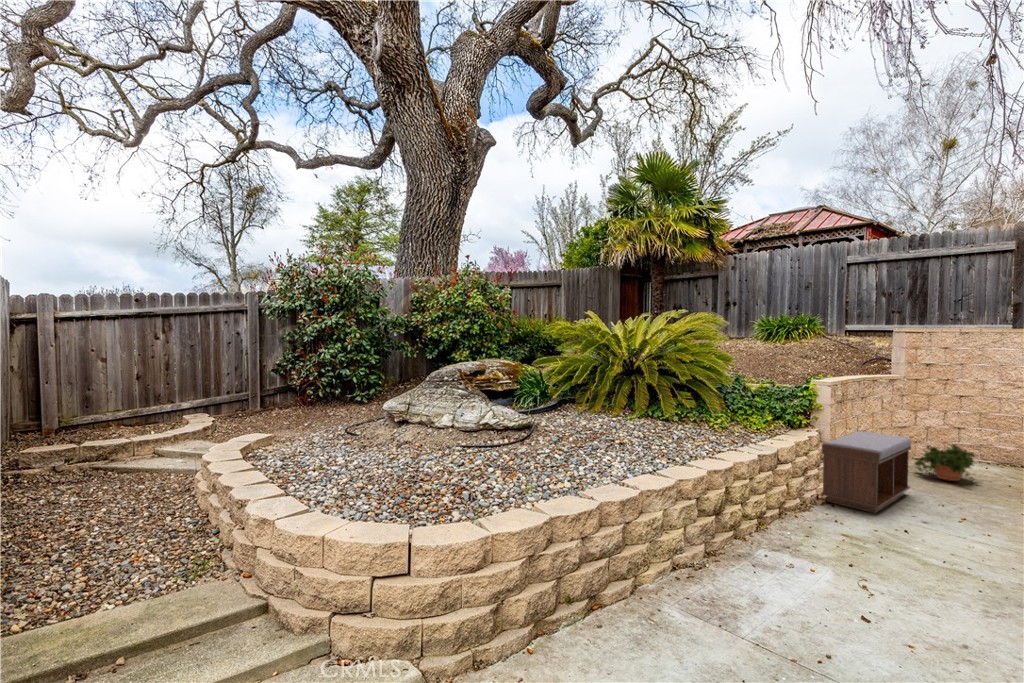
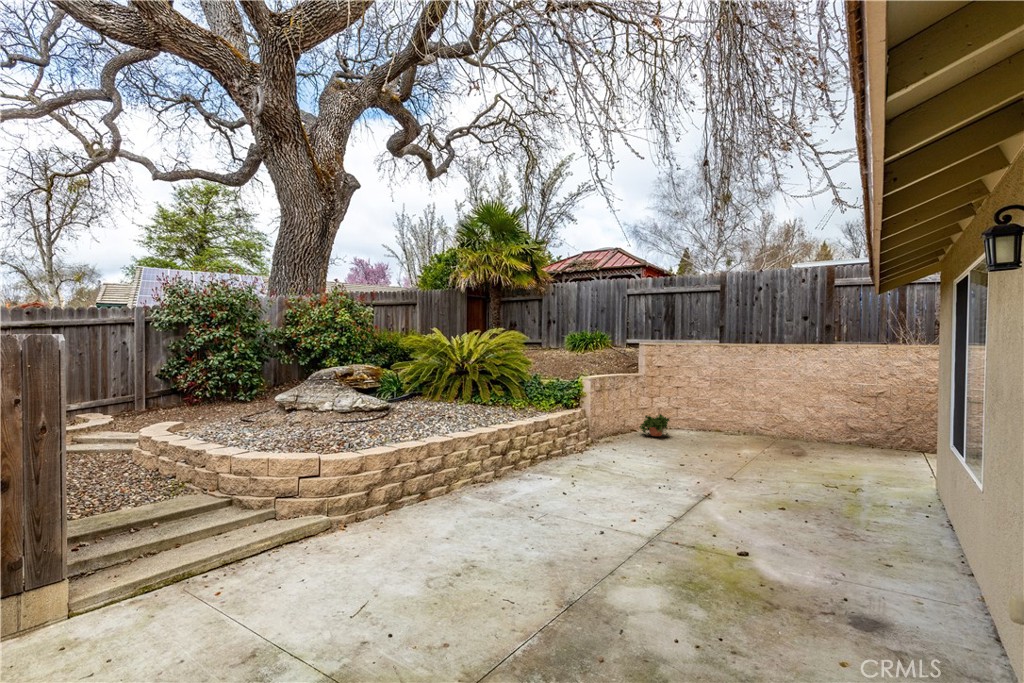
bench: present [821,431,911,513] -> none [576,407,629,454]

